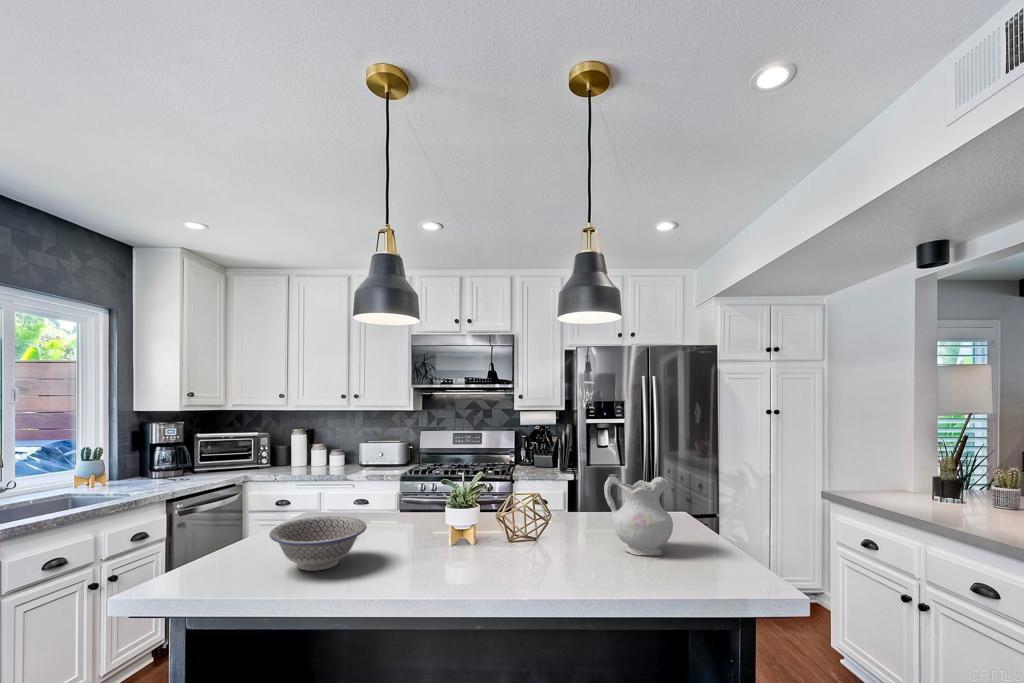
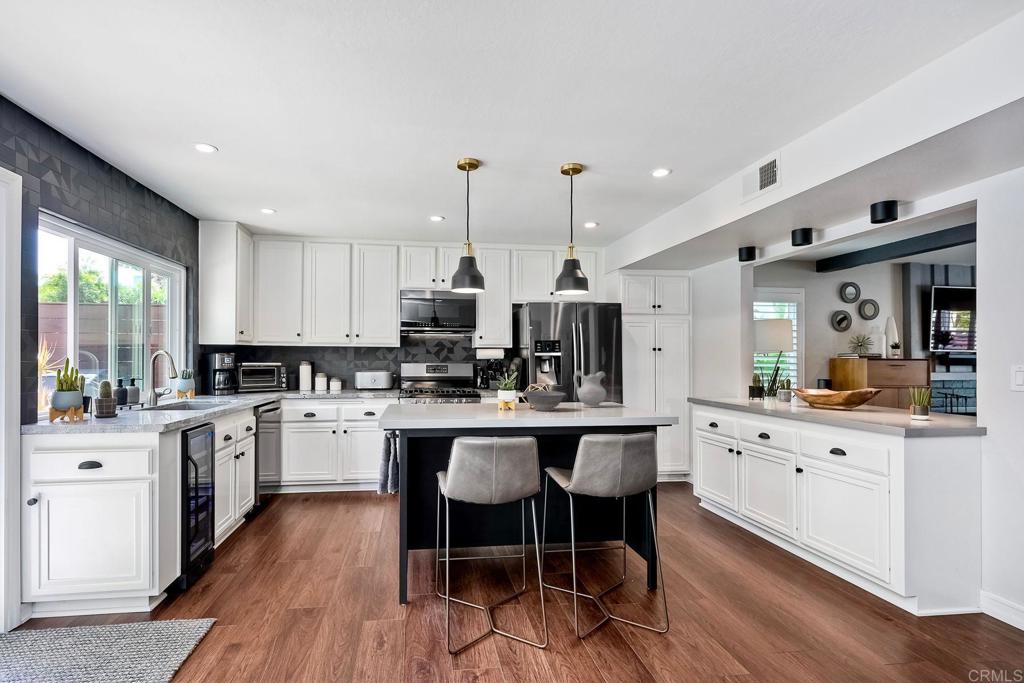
bowl: present [270,516,367,571] -> present [523,391,566,411]

